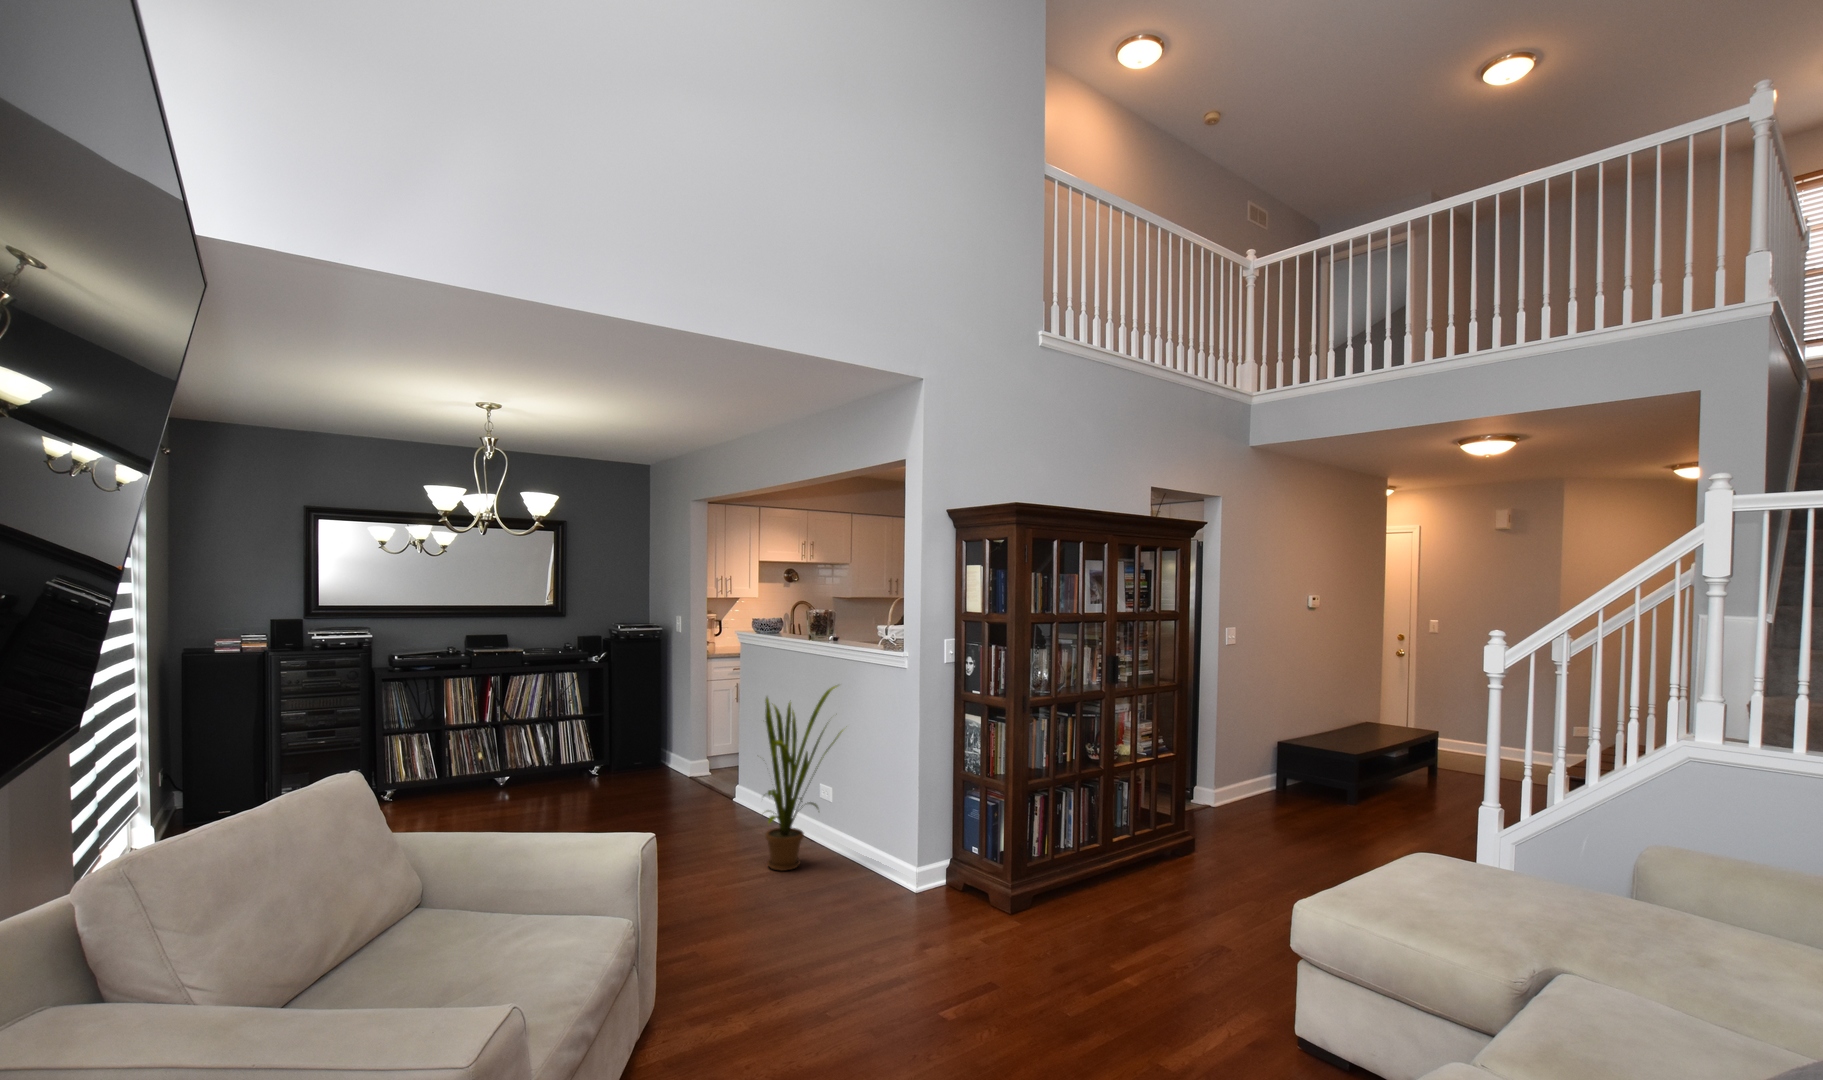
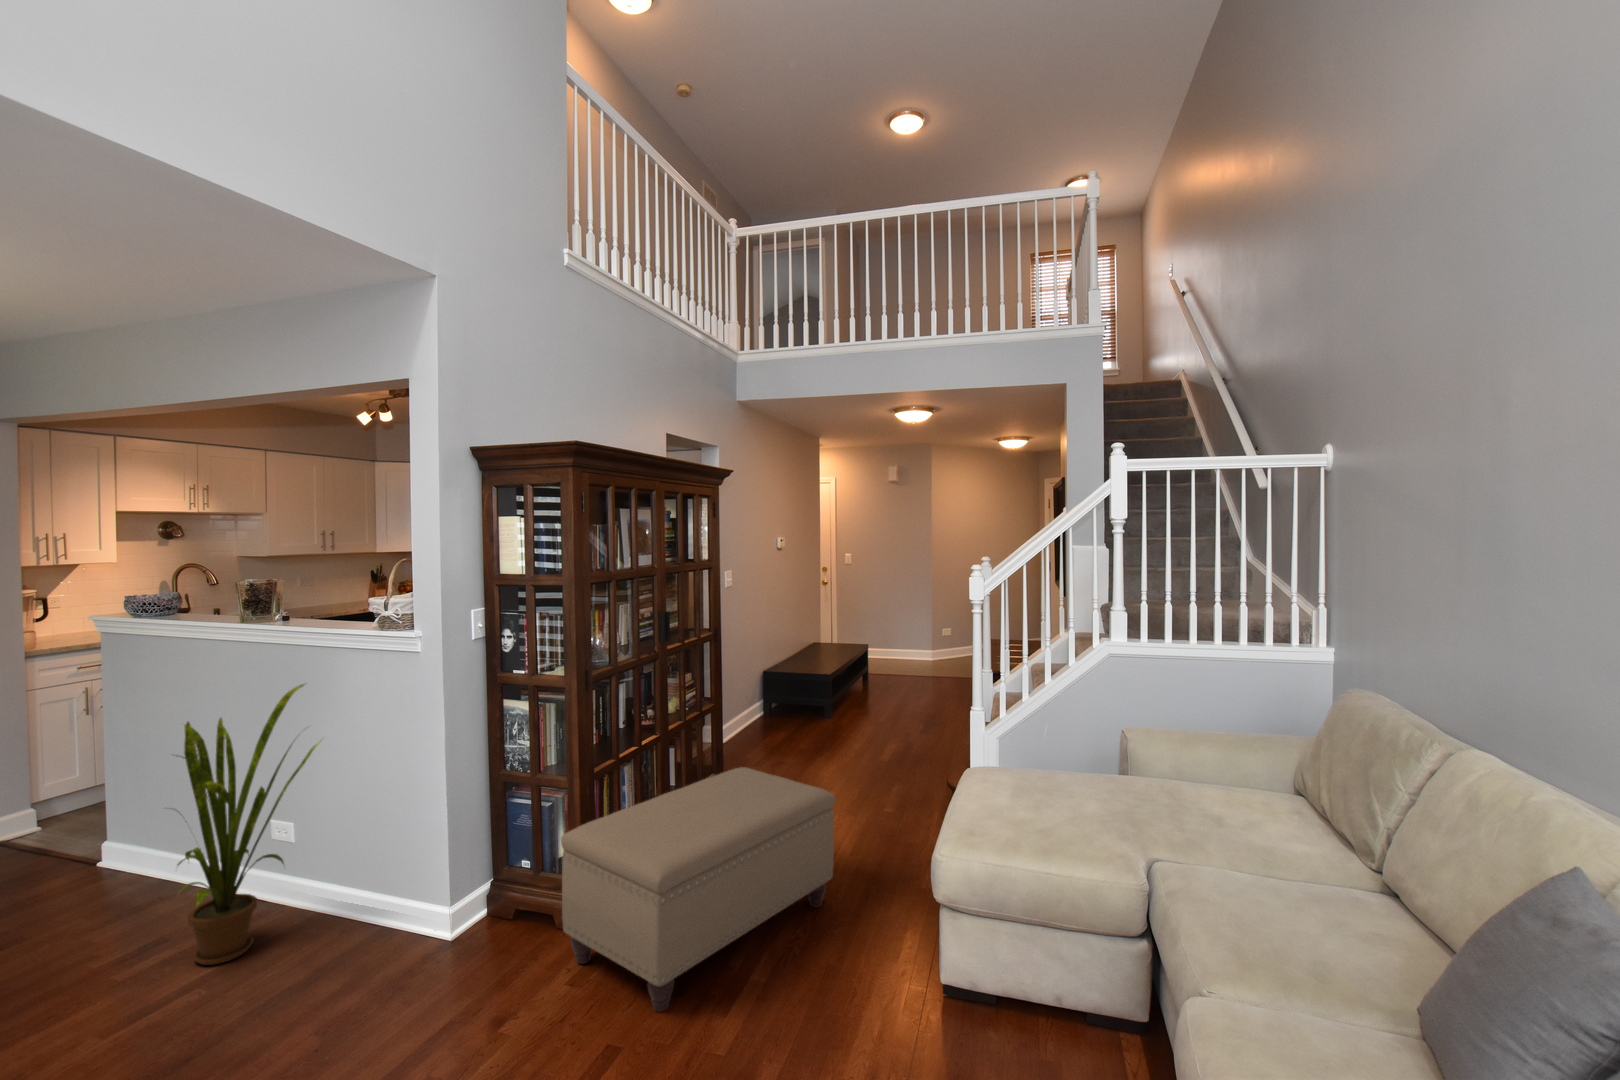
ottoman: none [986,808,1248,980] -> present [561,767,835,1011]

